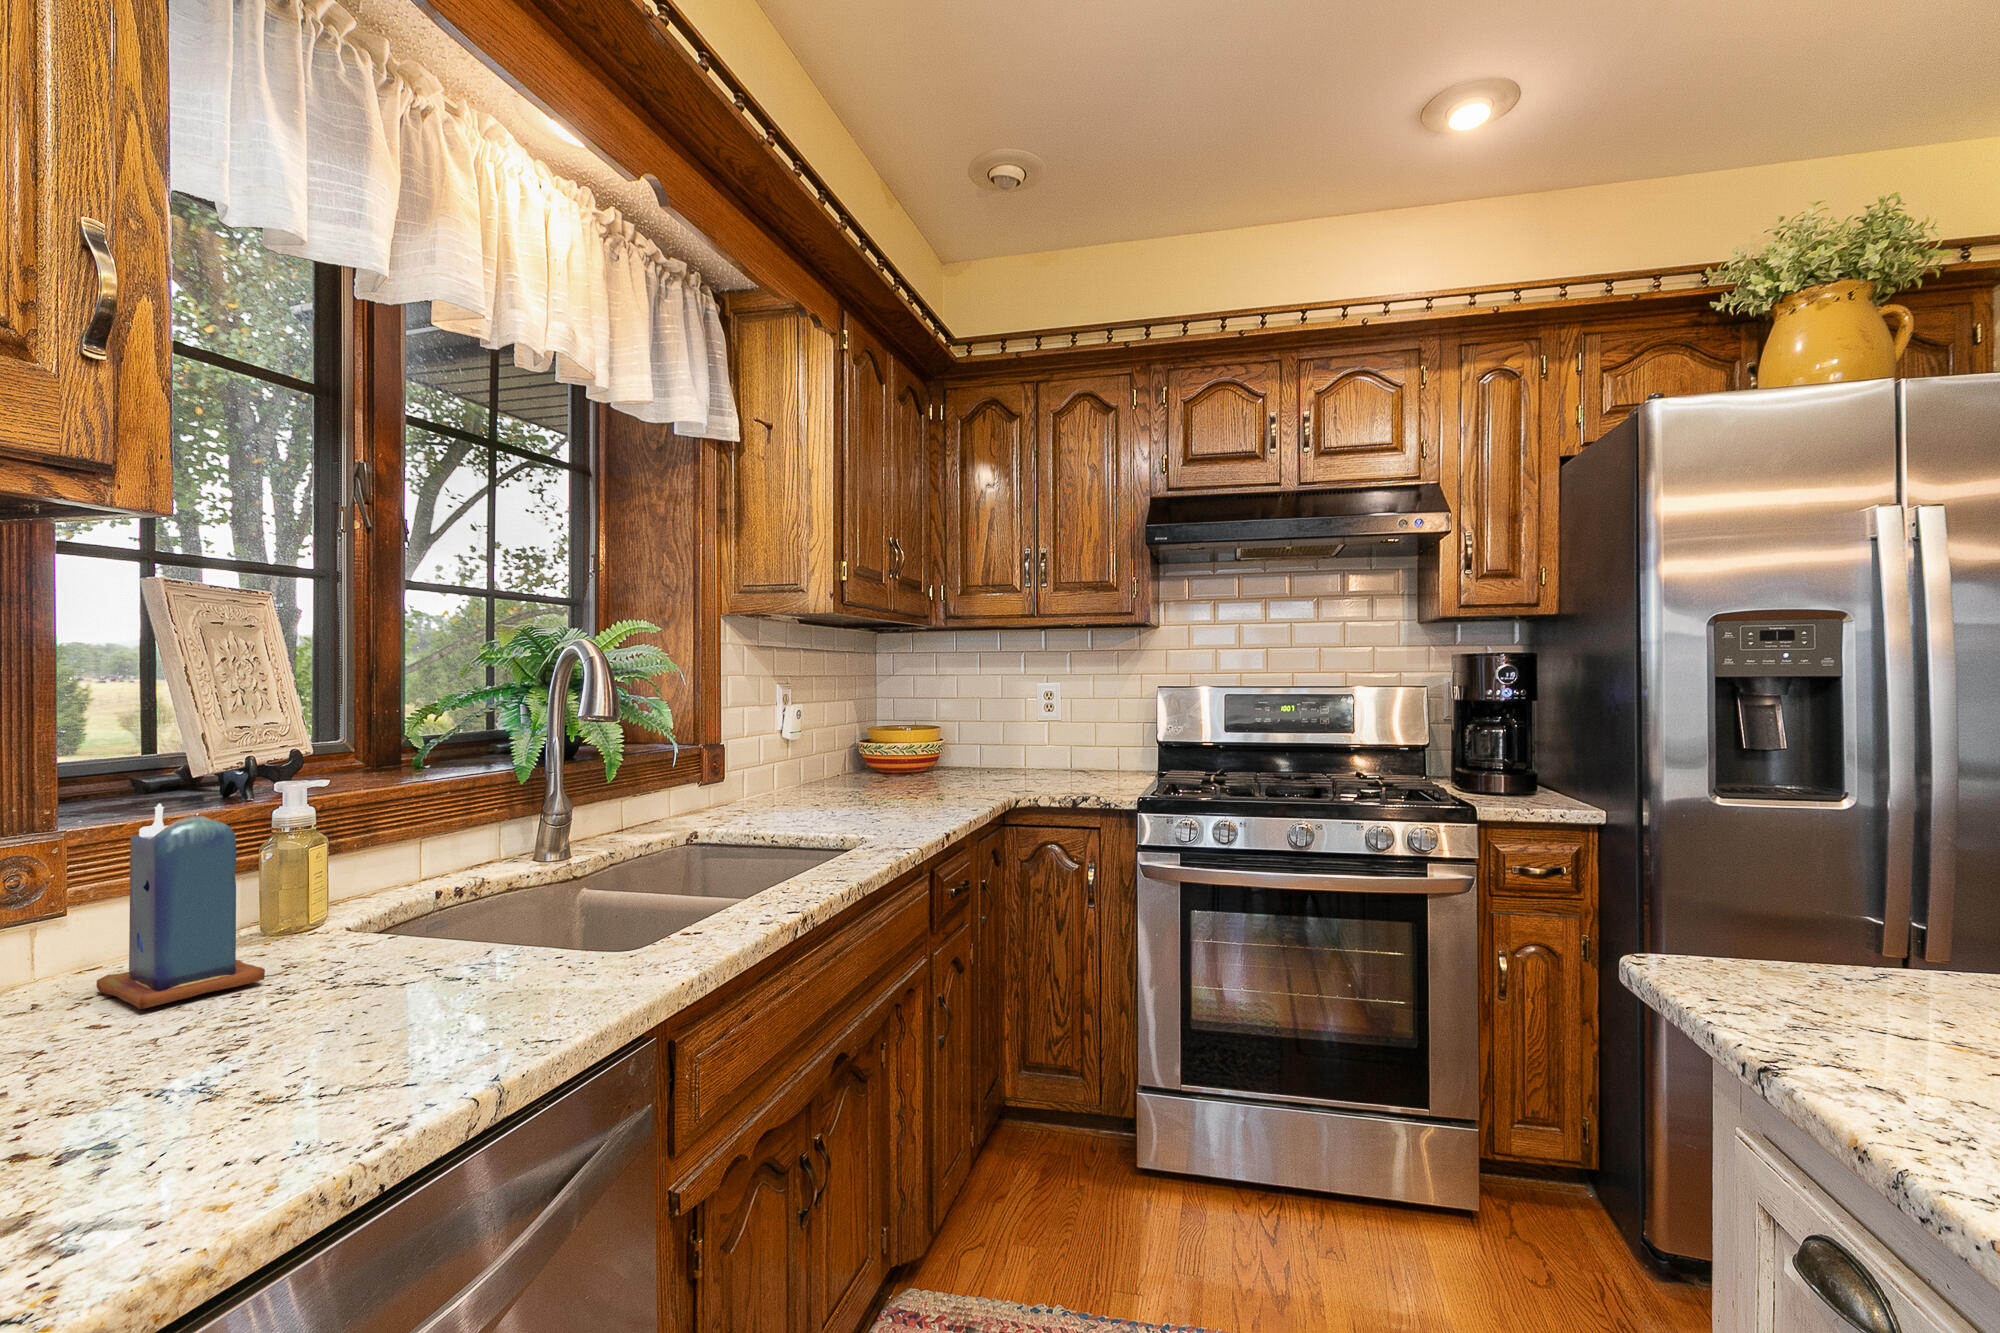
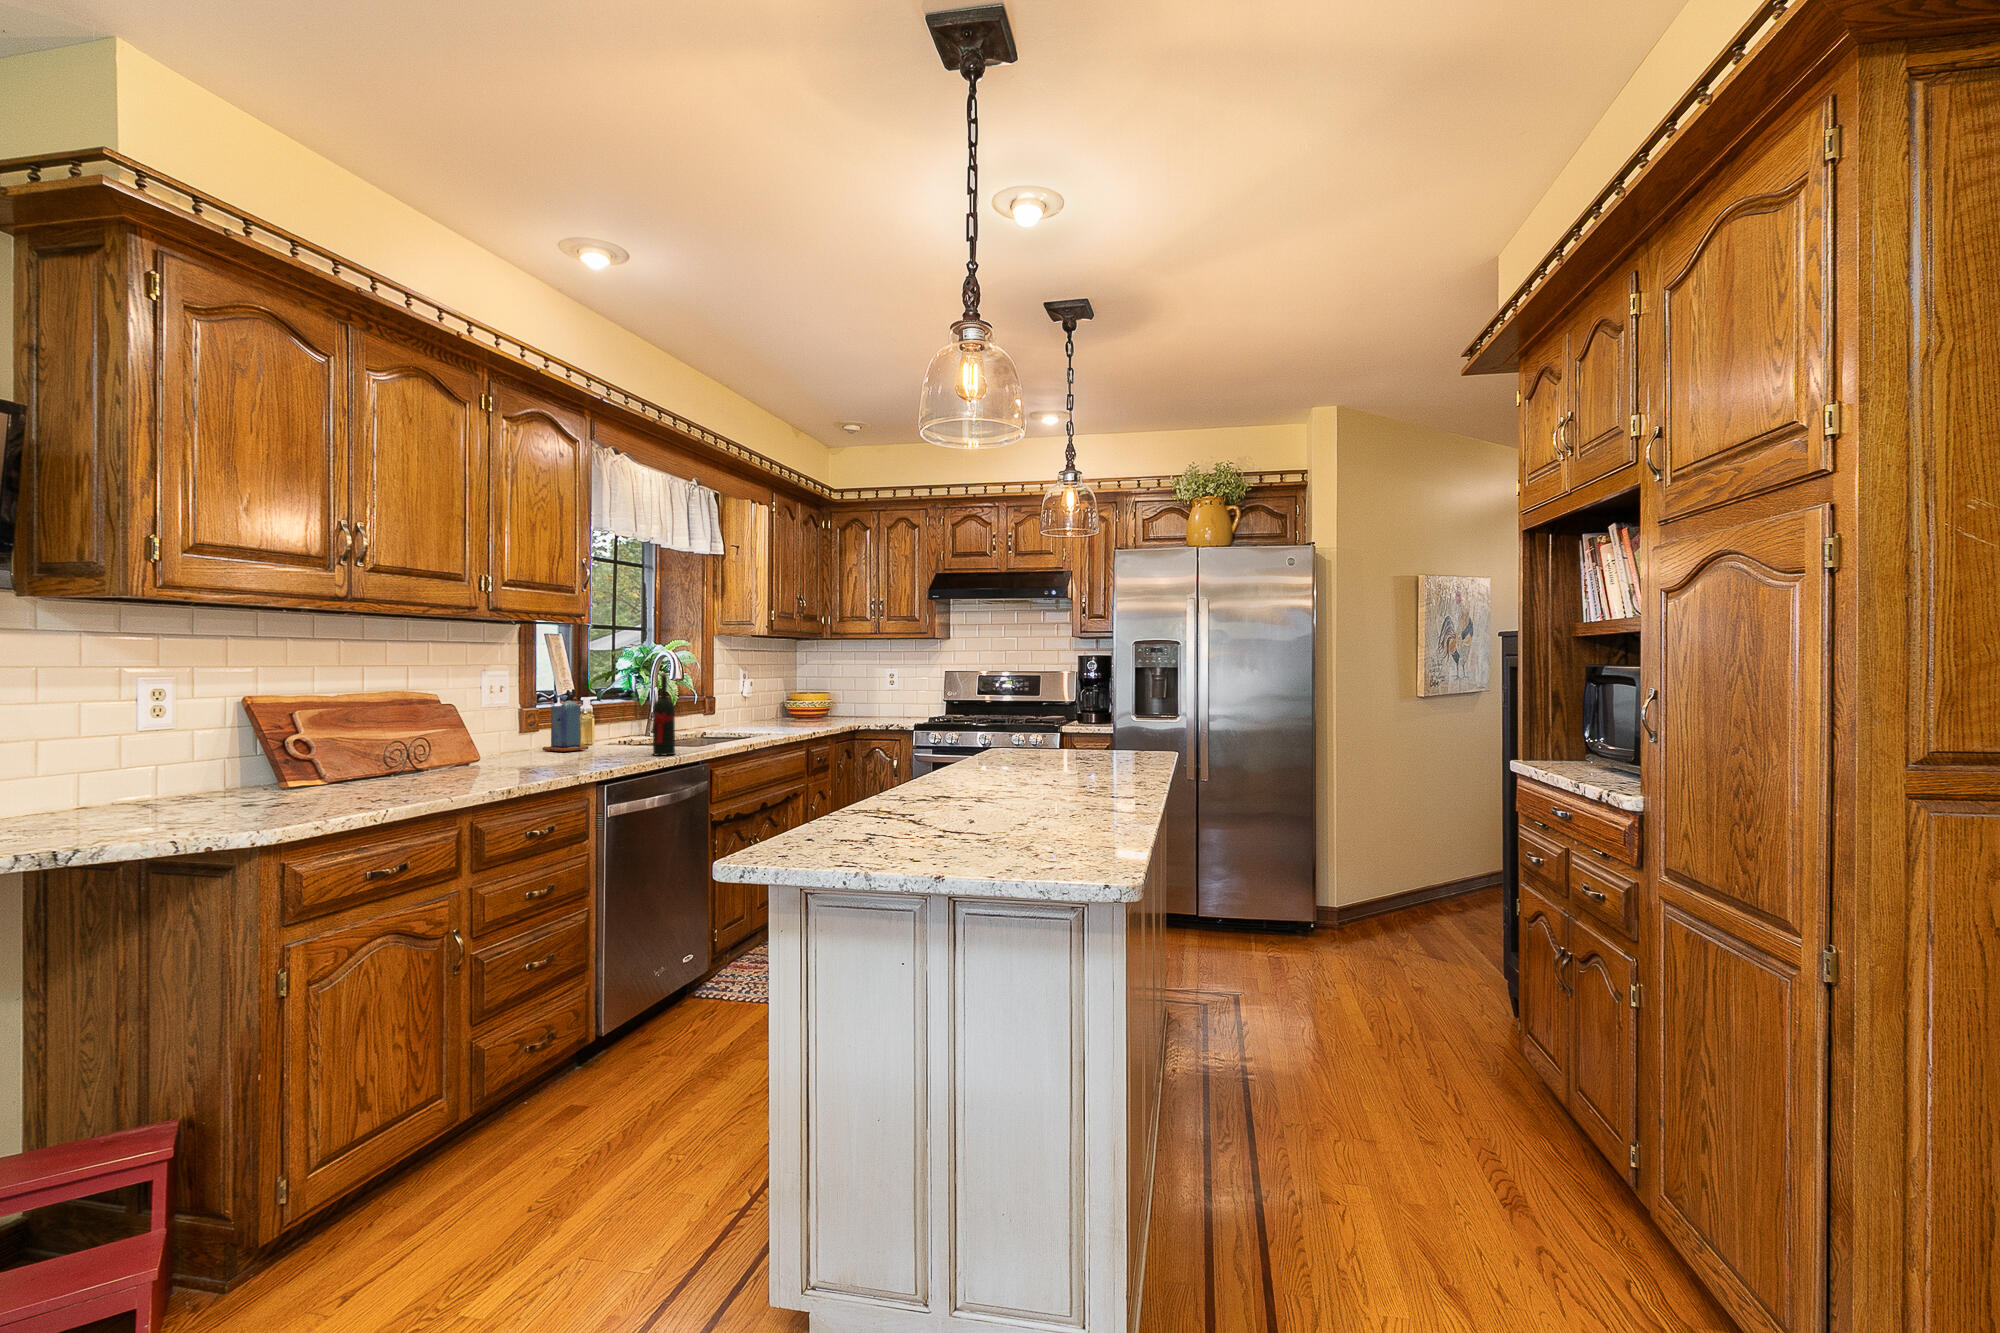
wine bottle: none [451,728,540,1045] -> present [653,673,675,756]

